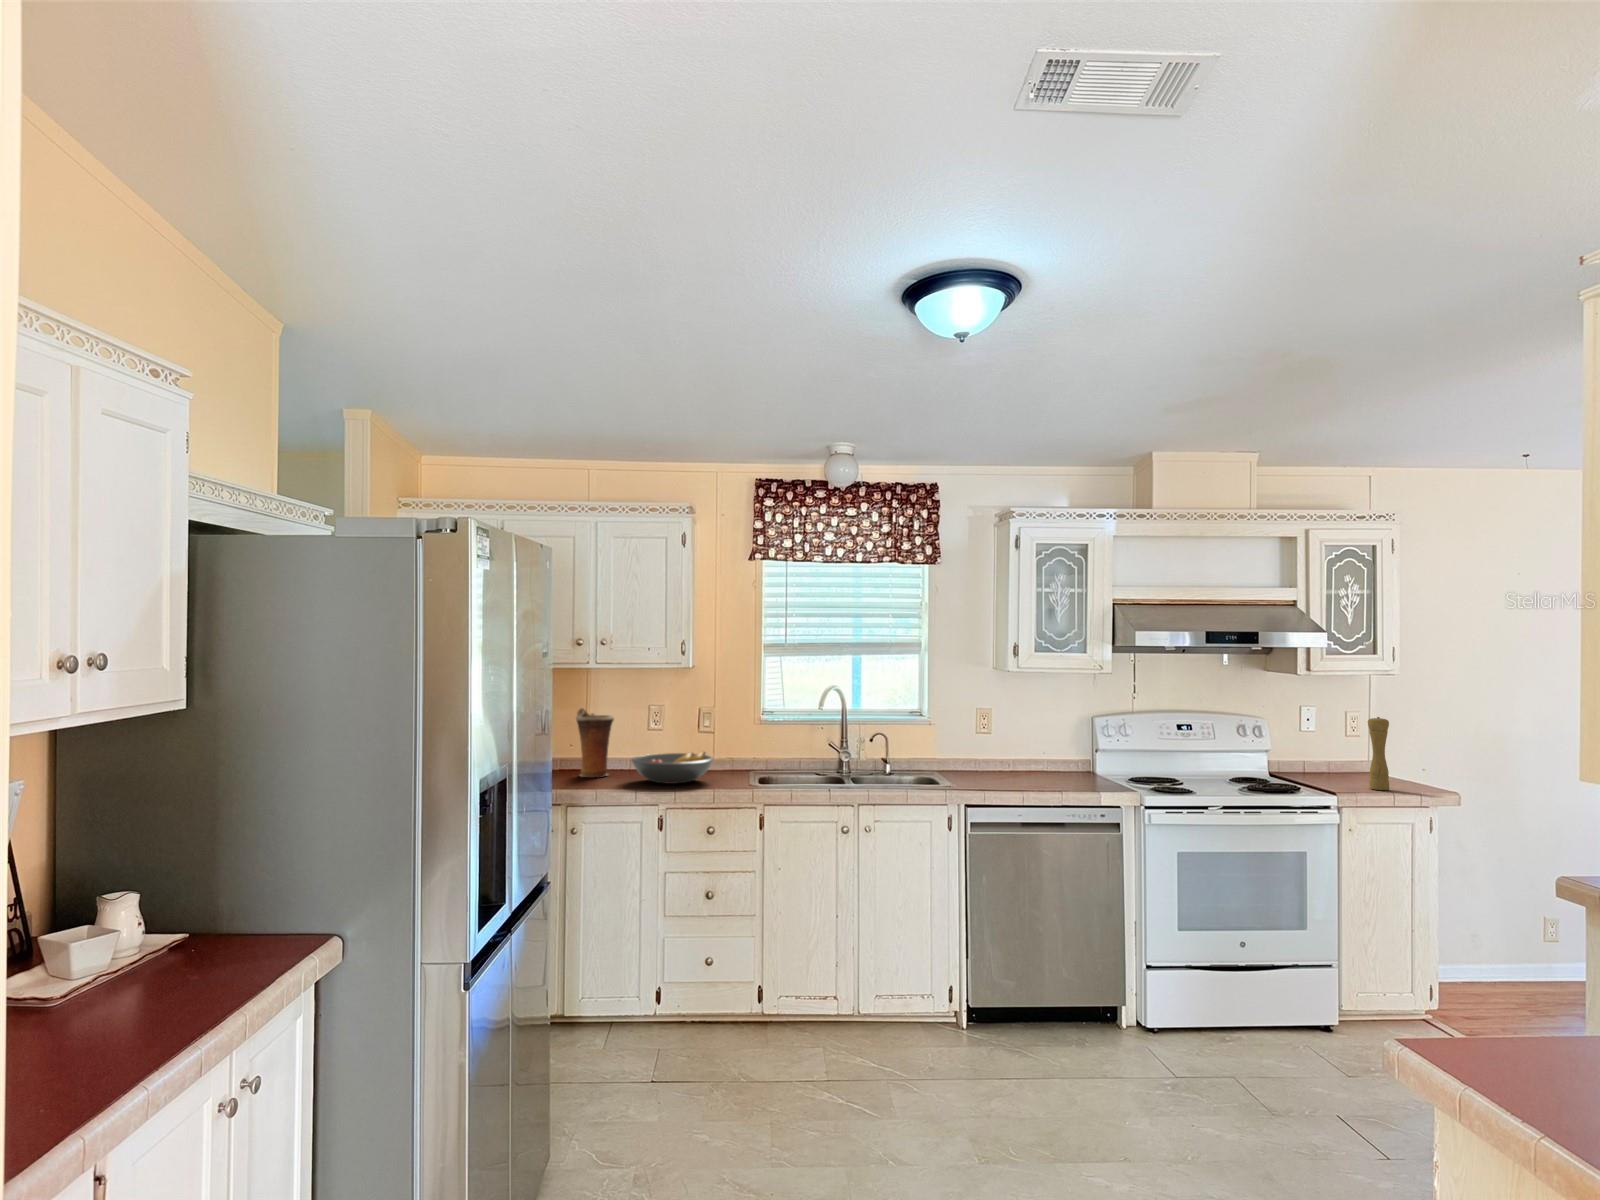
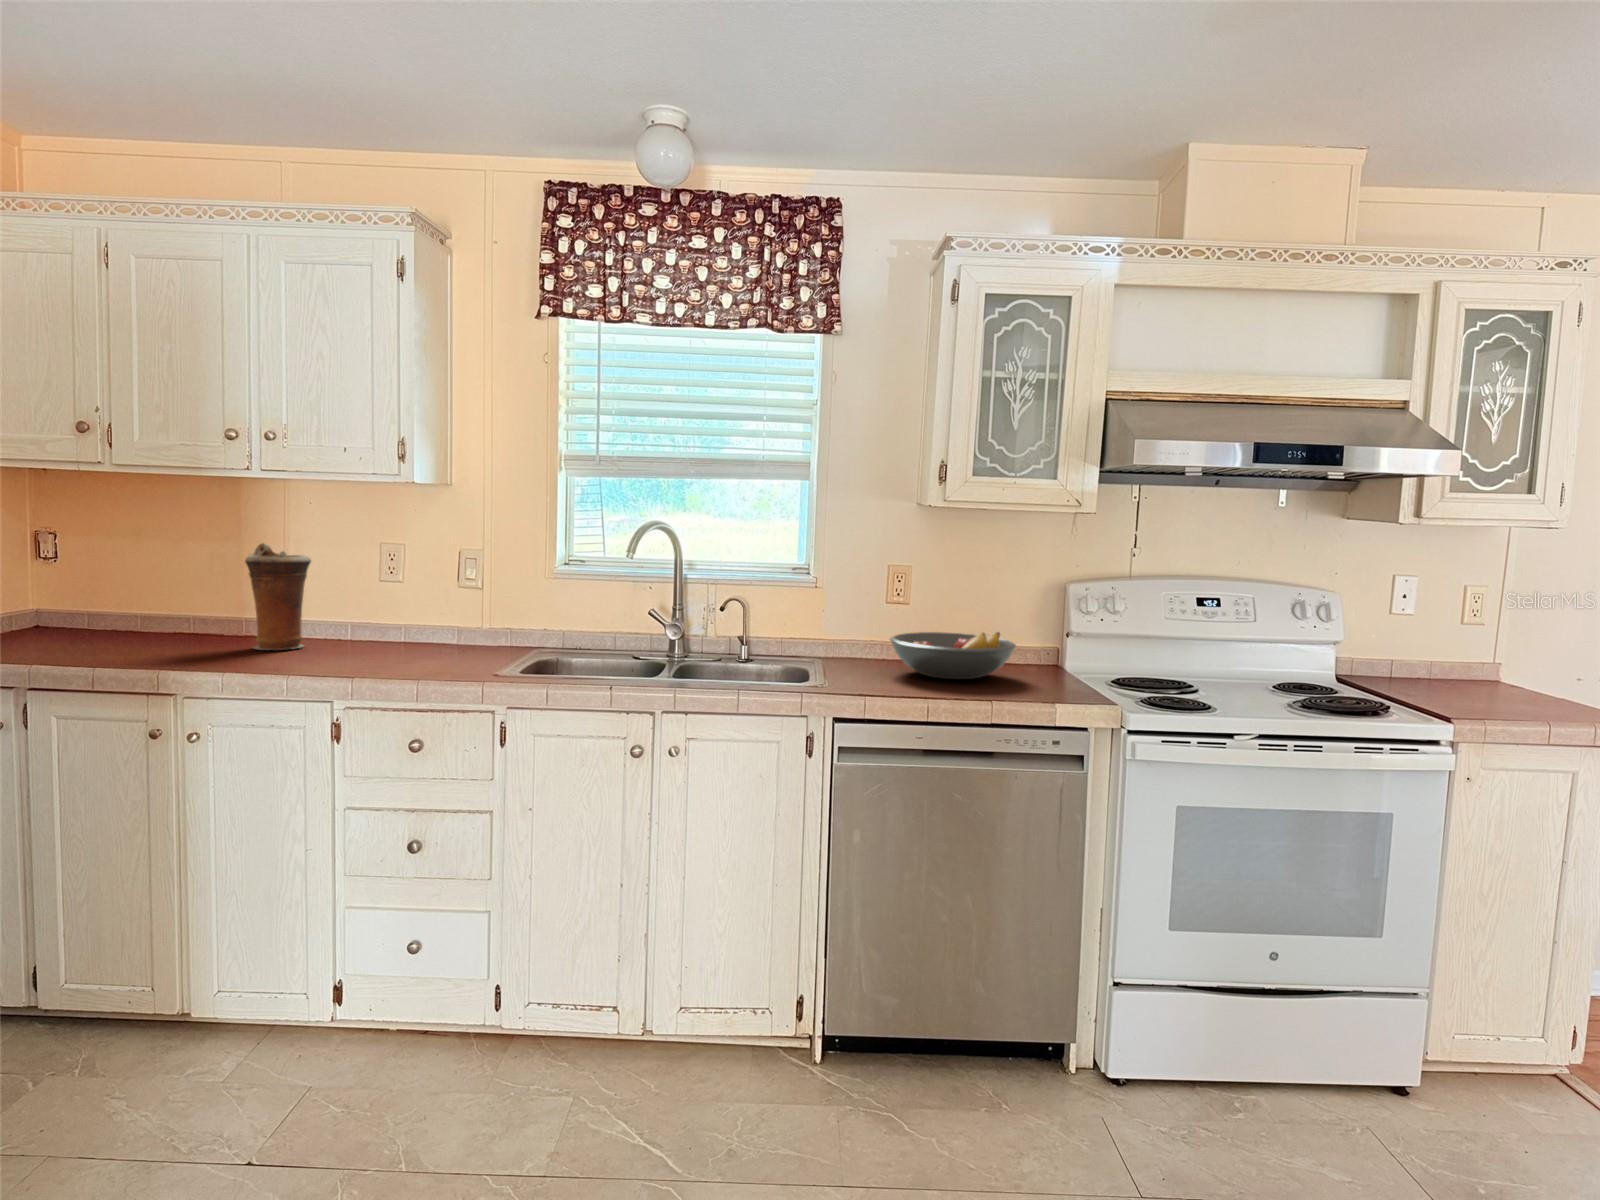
pepper mill: present [1368,717,1389,790] -> none [1504,596,1552,715]
fruit bowl: present [632,752,713,784] -> present [890,632,1016,679]

